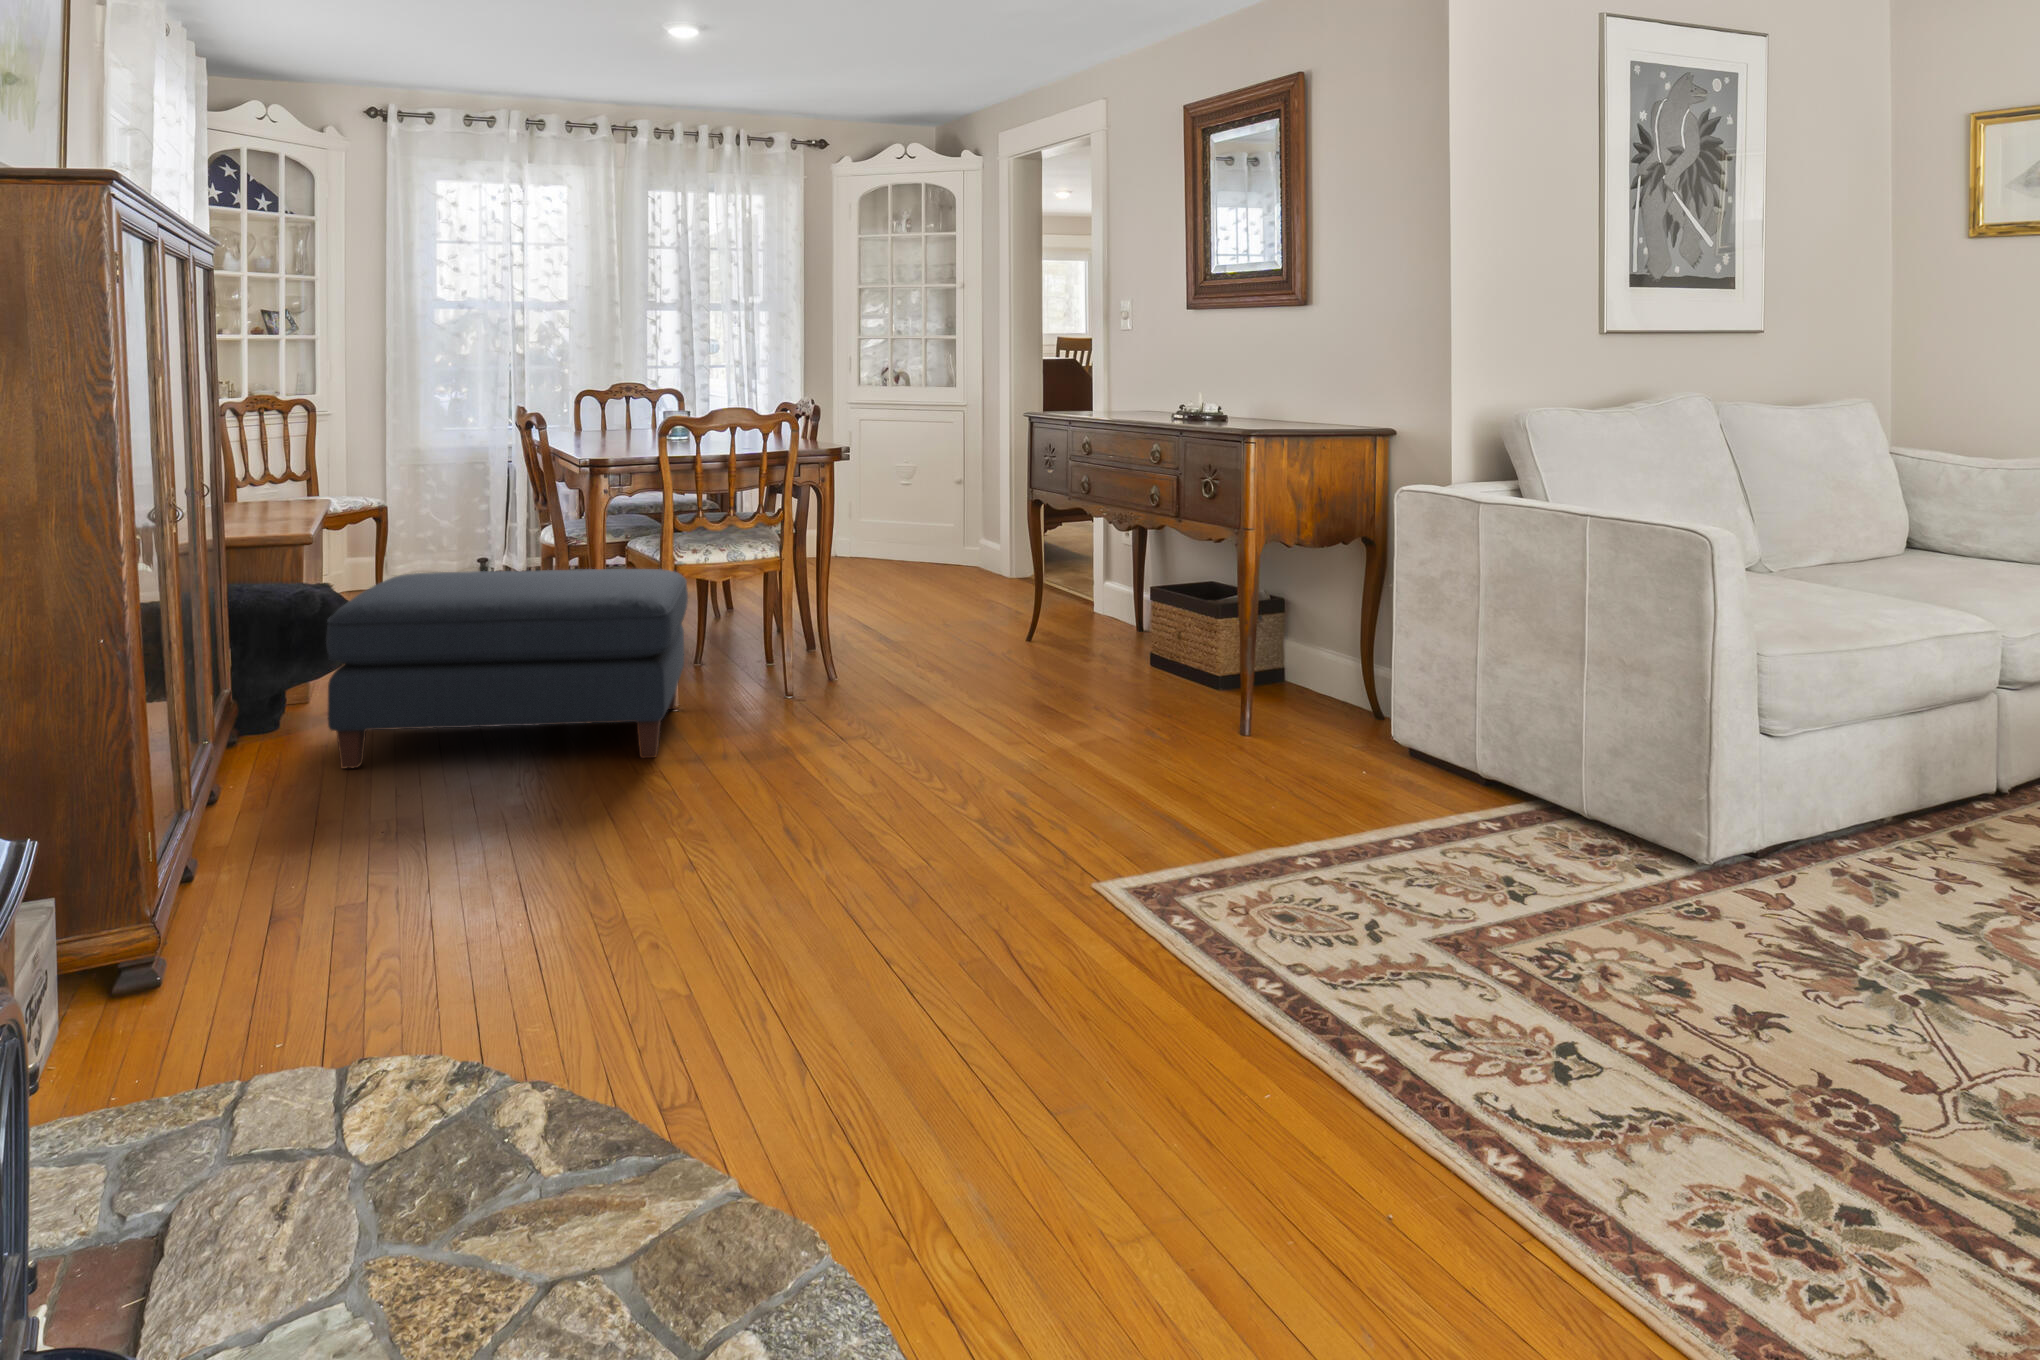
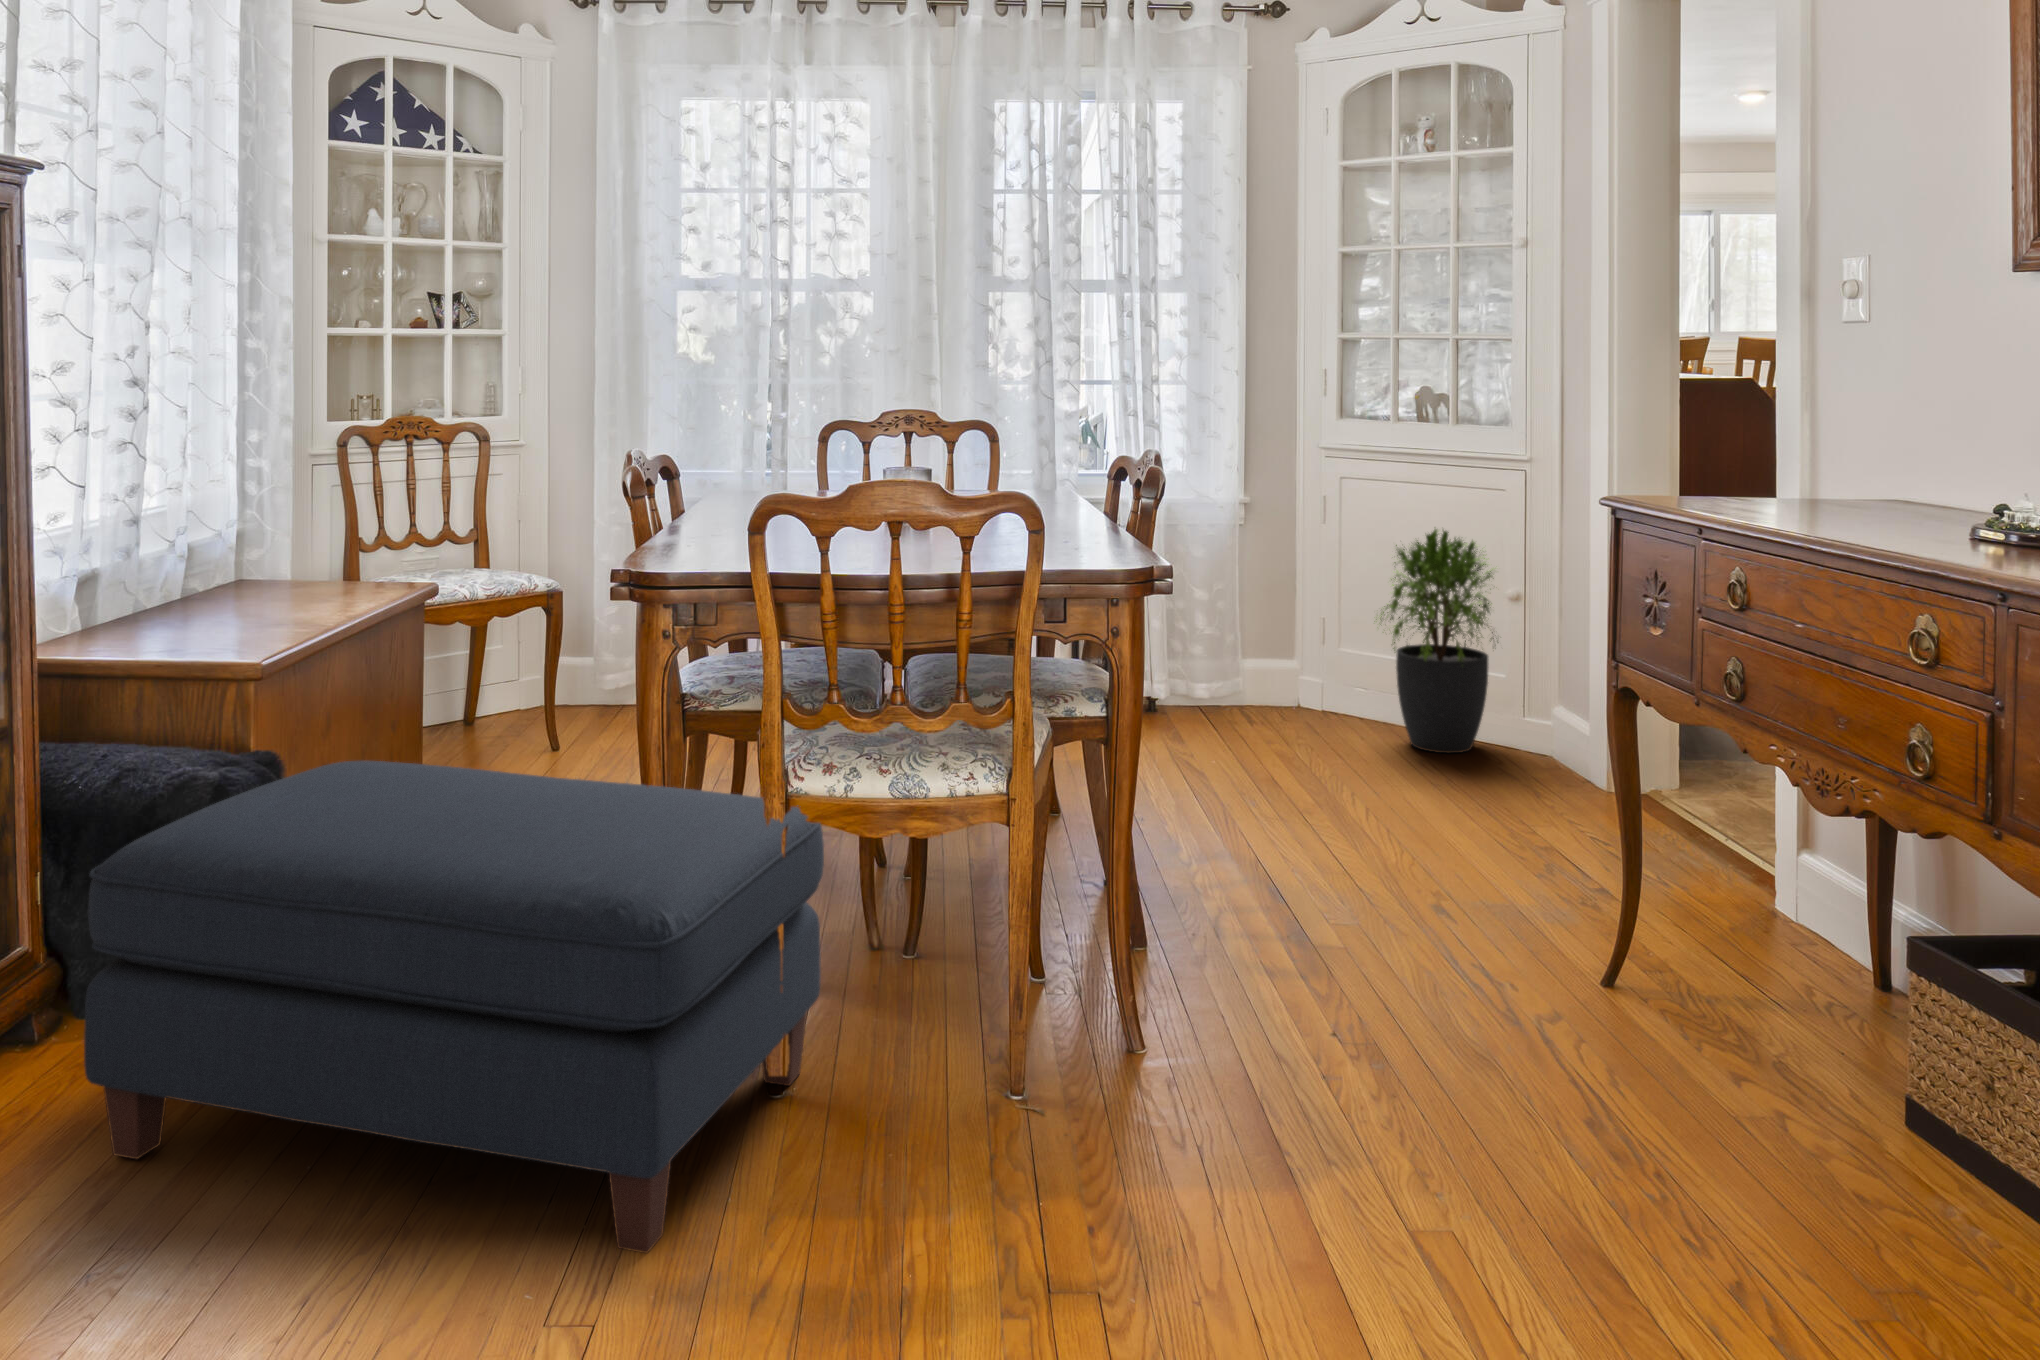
potted plant: none [884,443,954,568] -> present [1376,529,1494,753]

